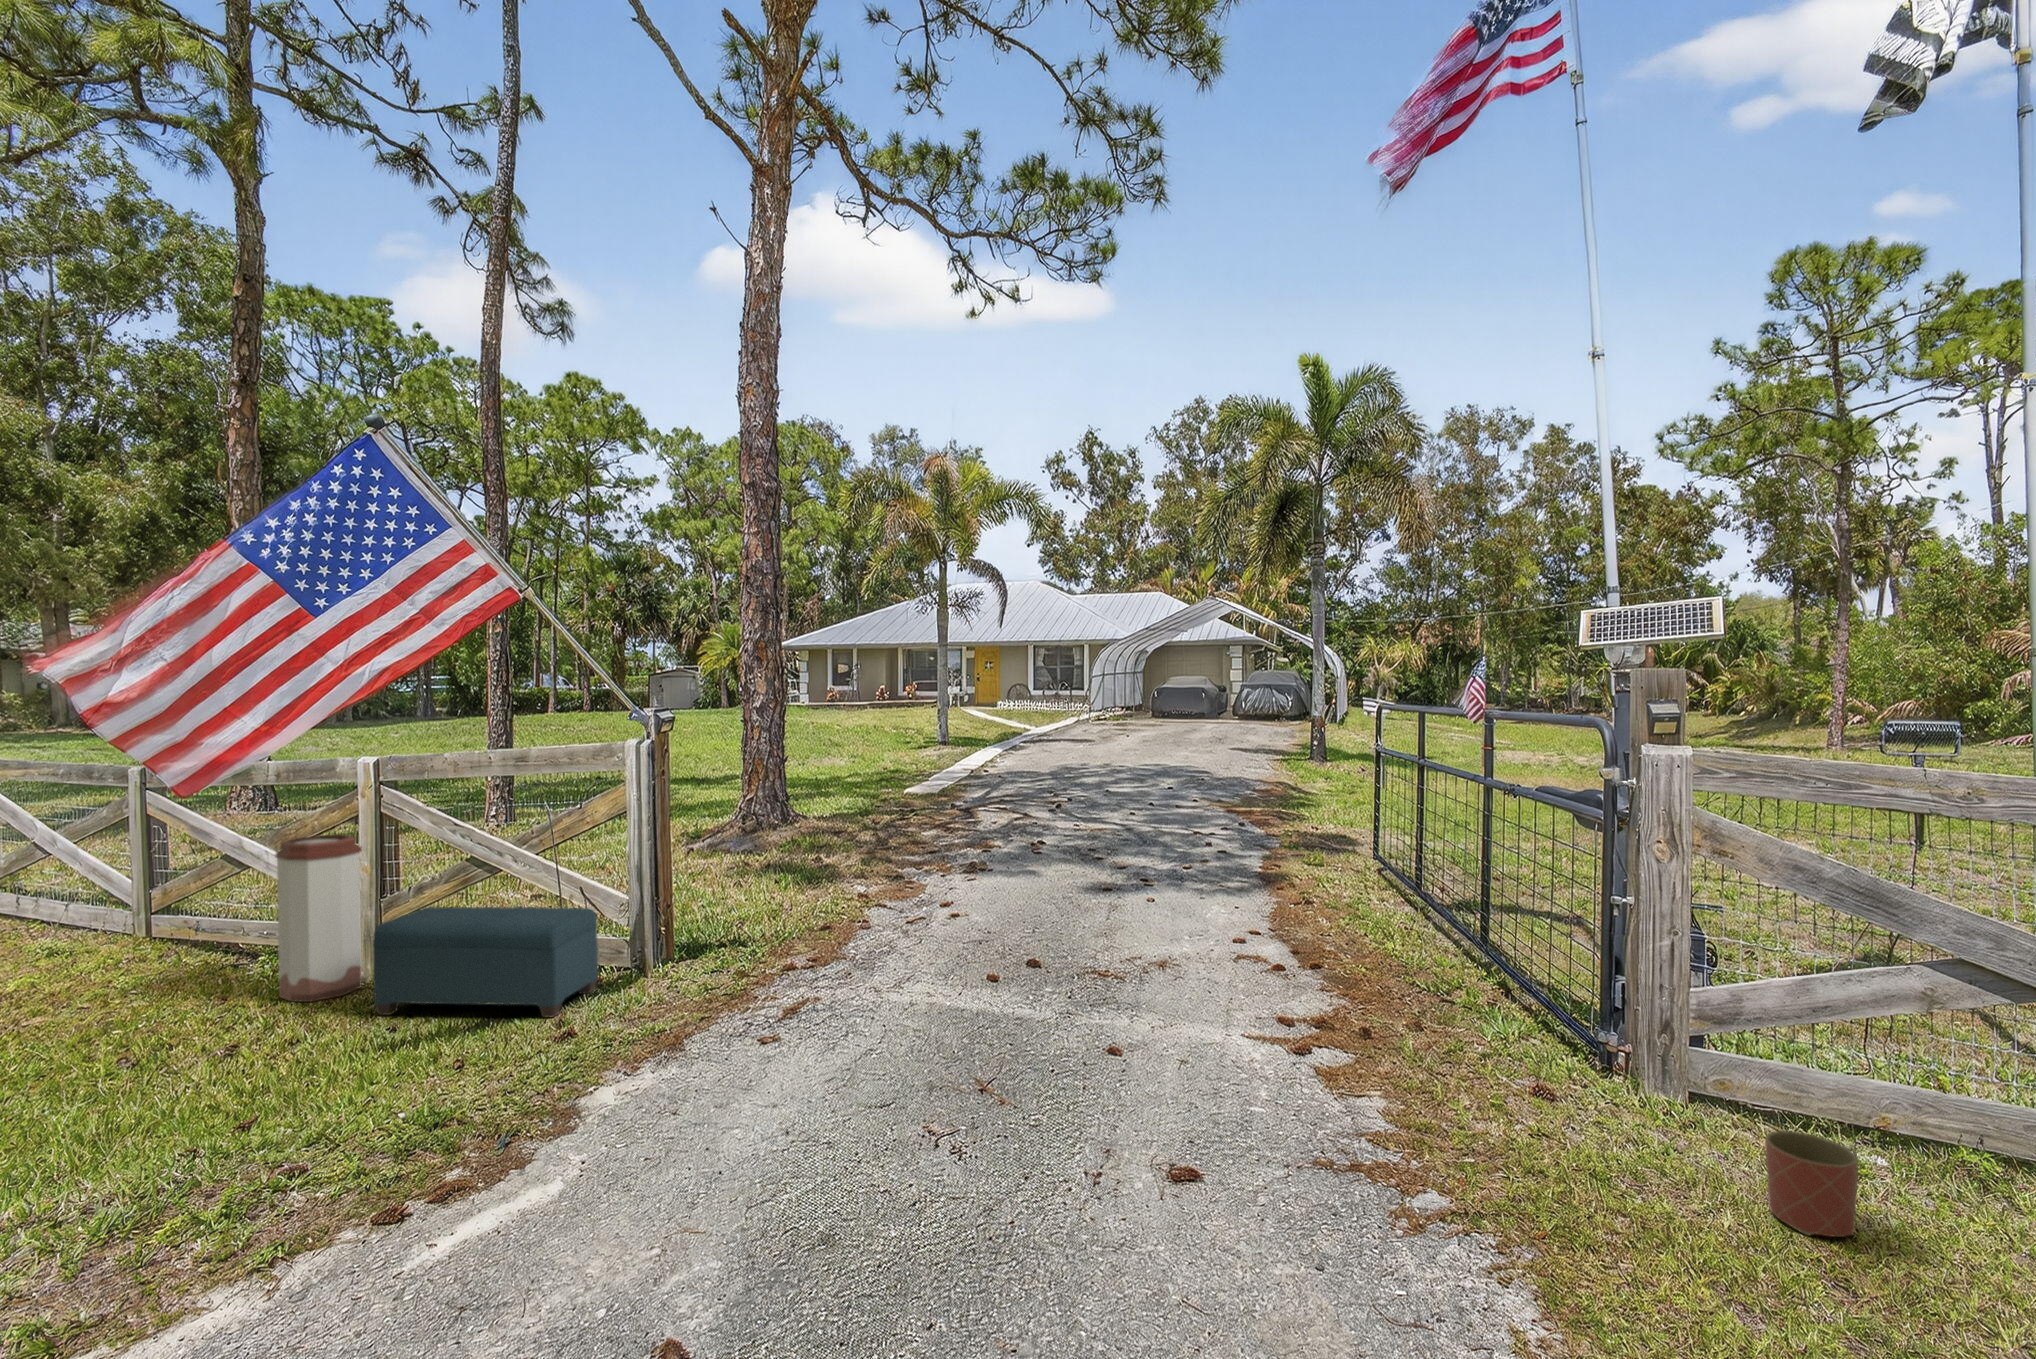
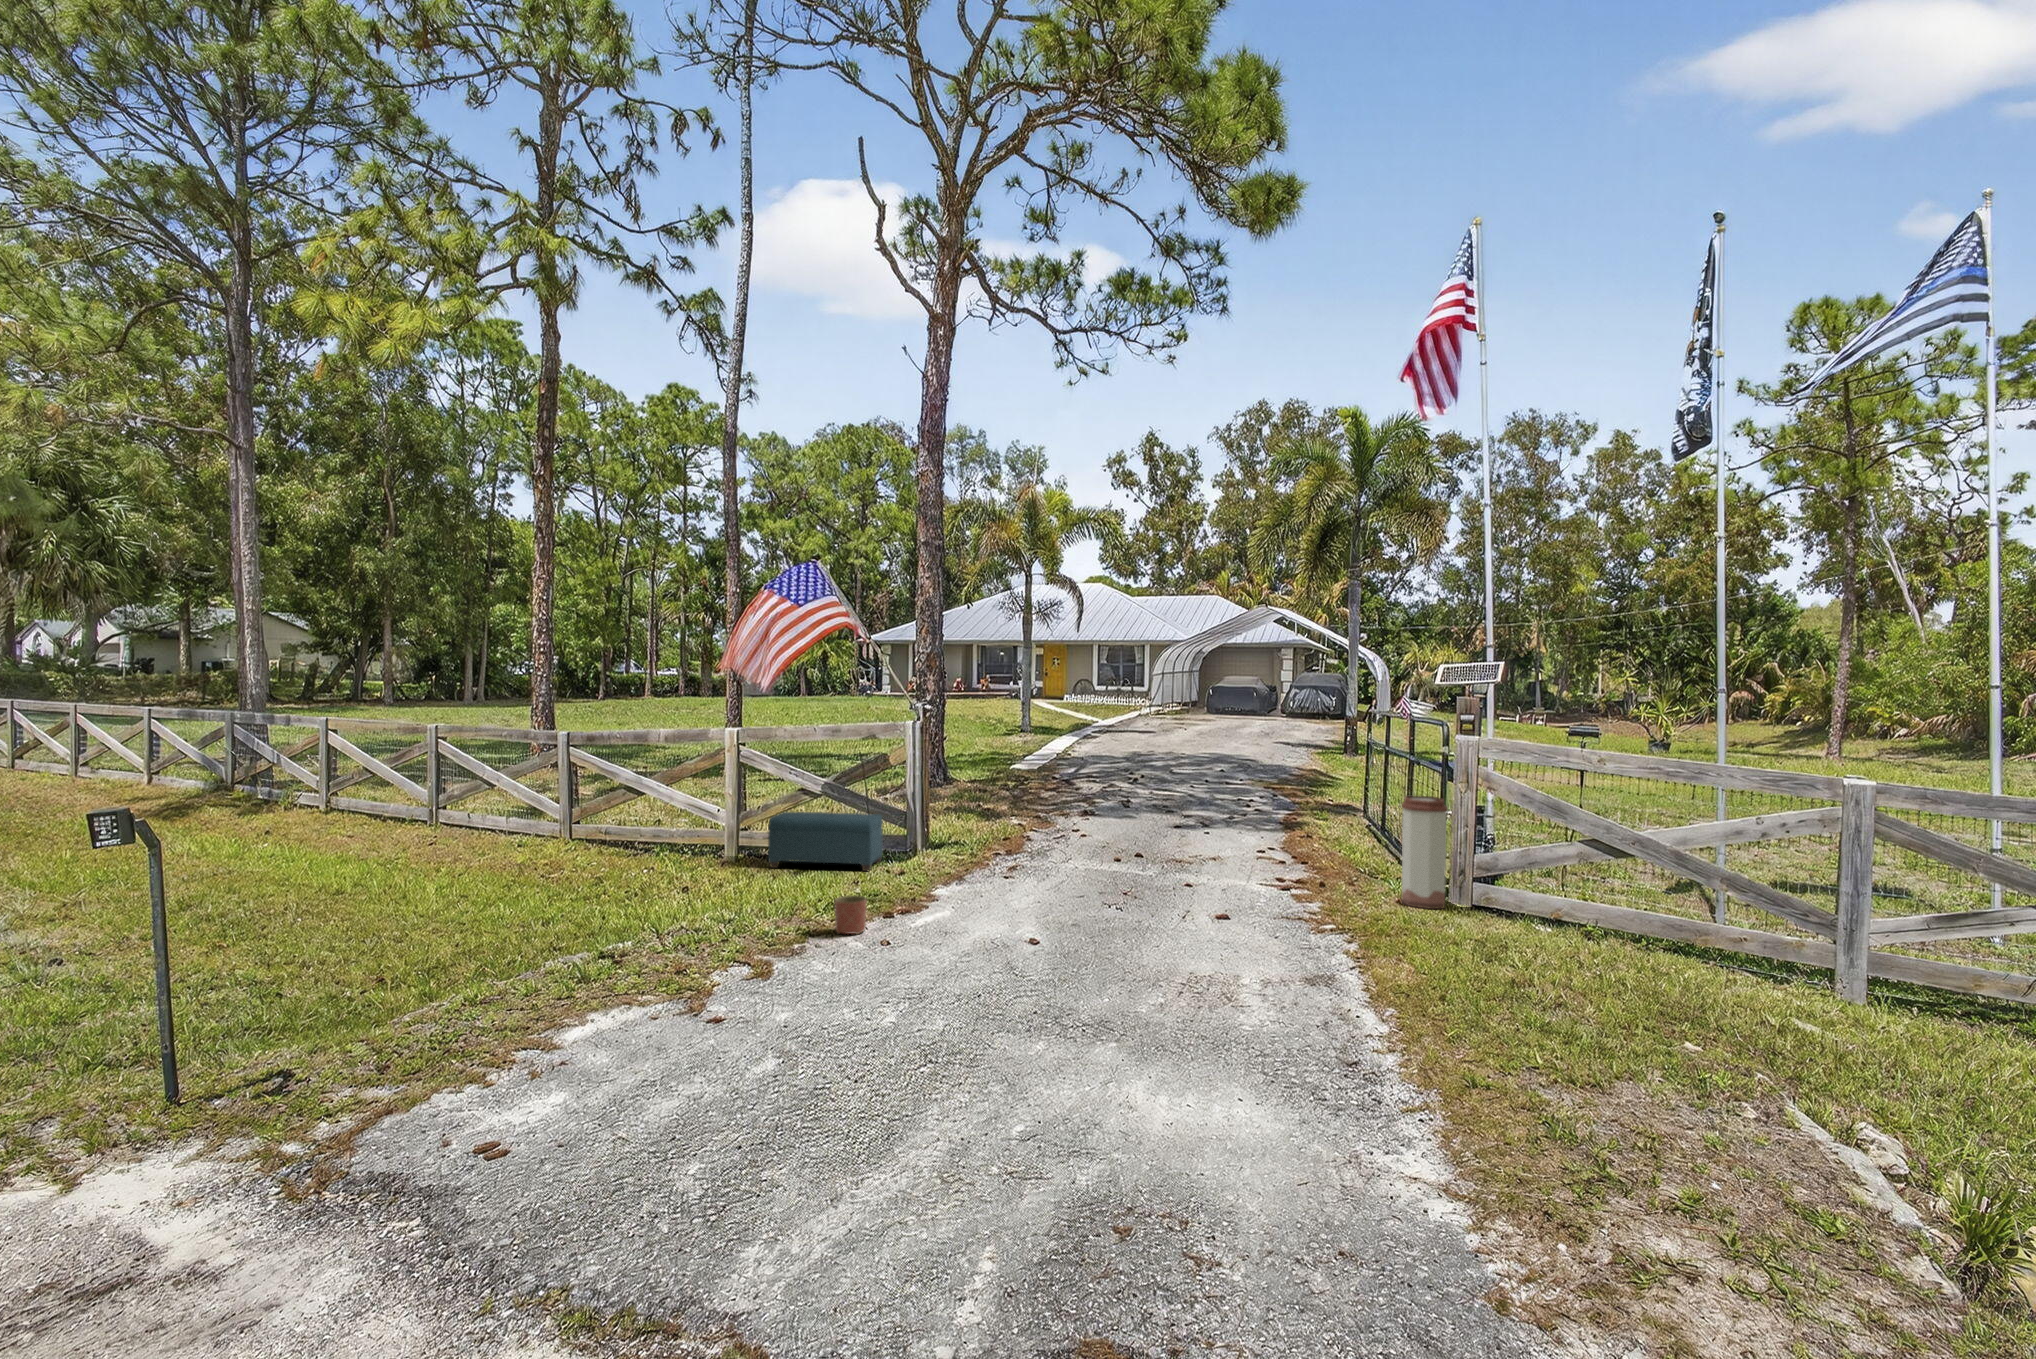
trash can: present [276,835,362,1002] -> present [1402,795,1448,909]
planter: present [1765,1131,1858,1237] -> present [835,895,867,934]

